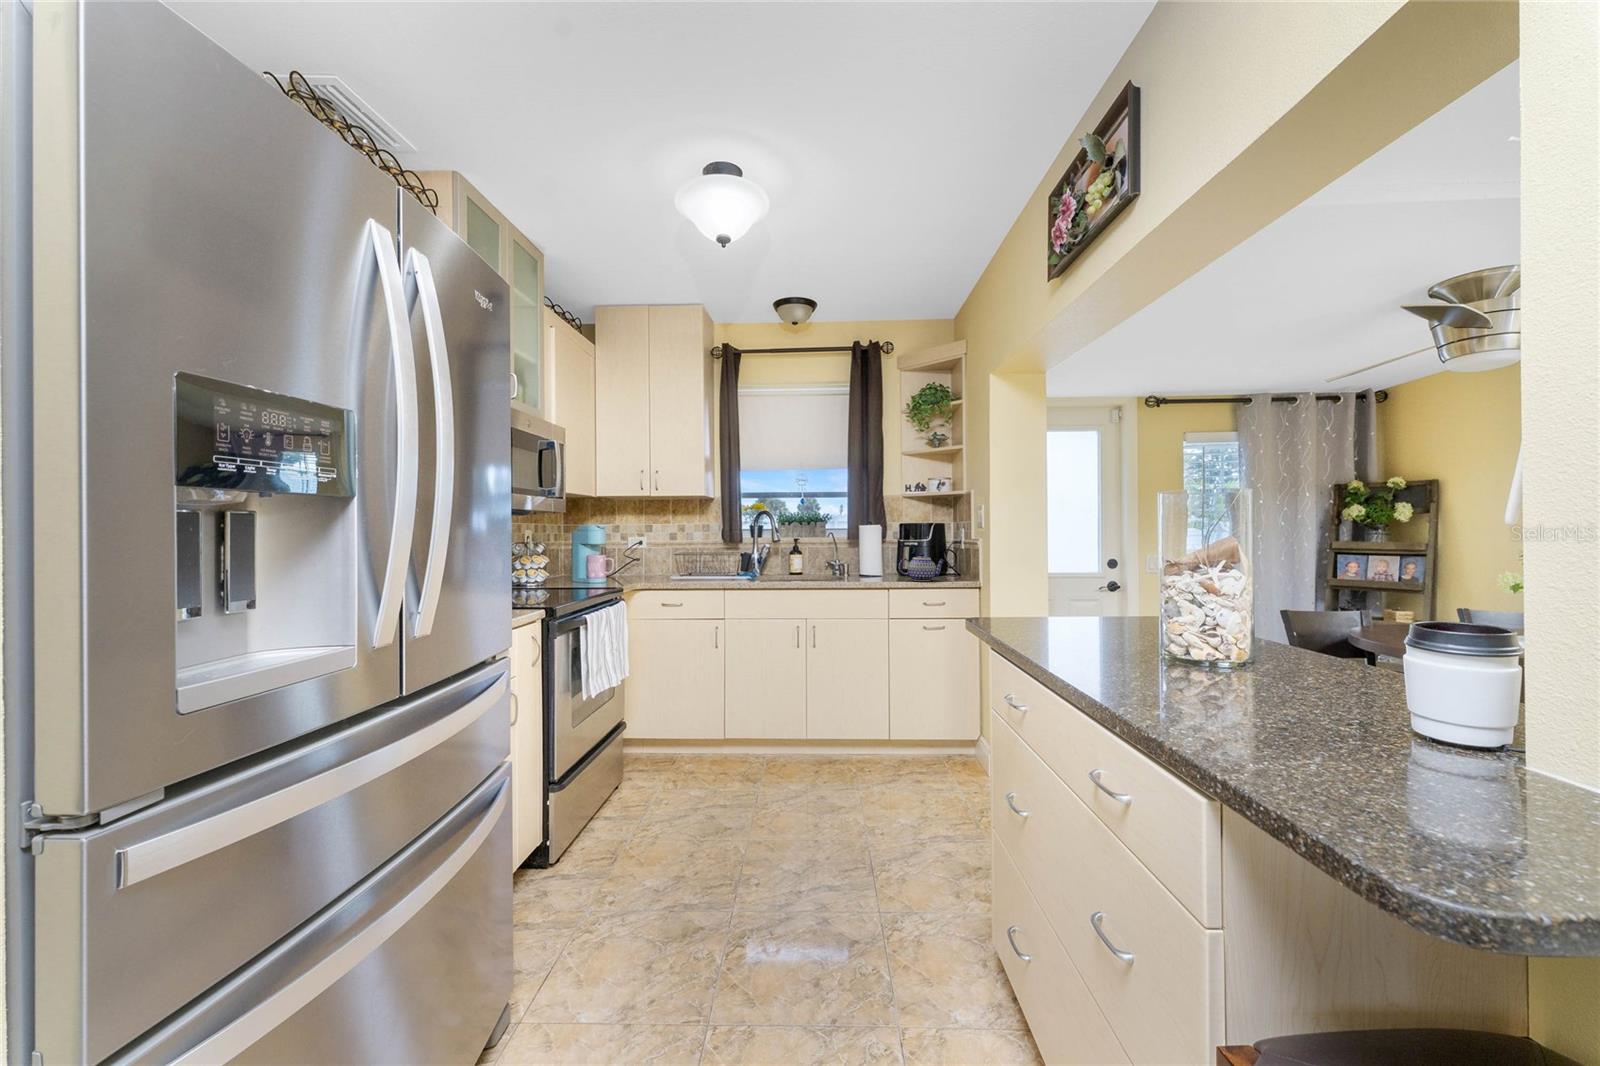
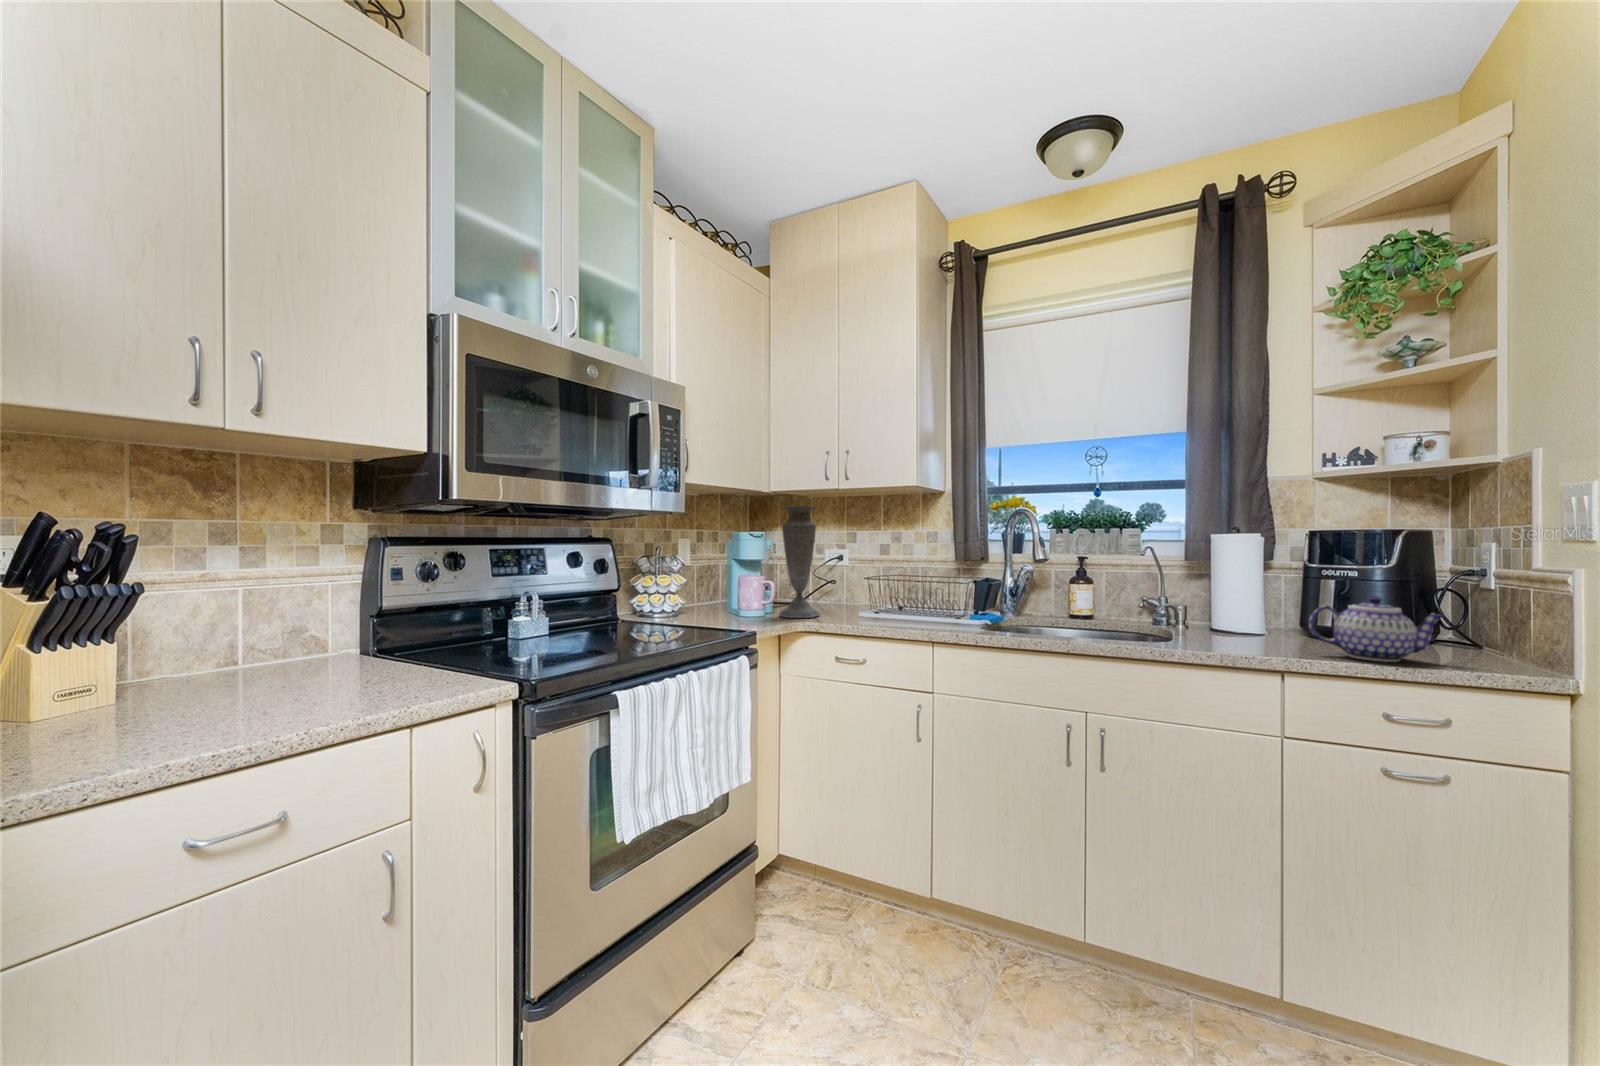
vase: none [618,510,645,583] -> present [778,506,820,618]

